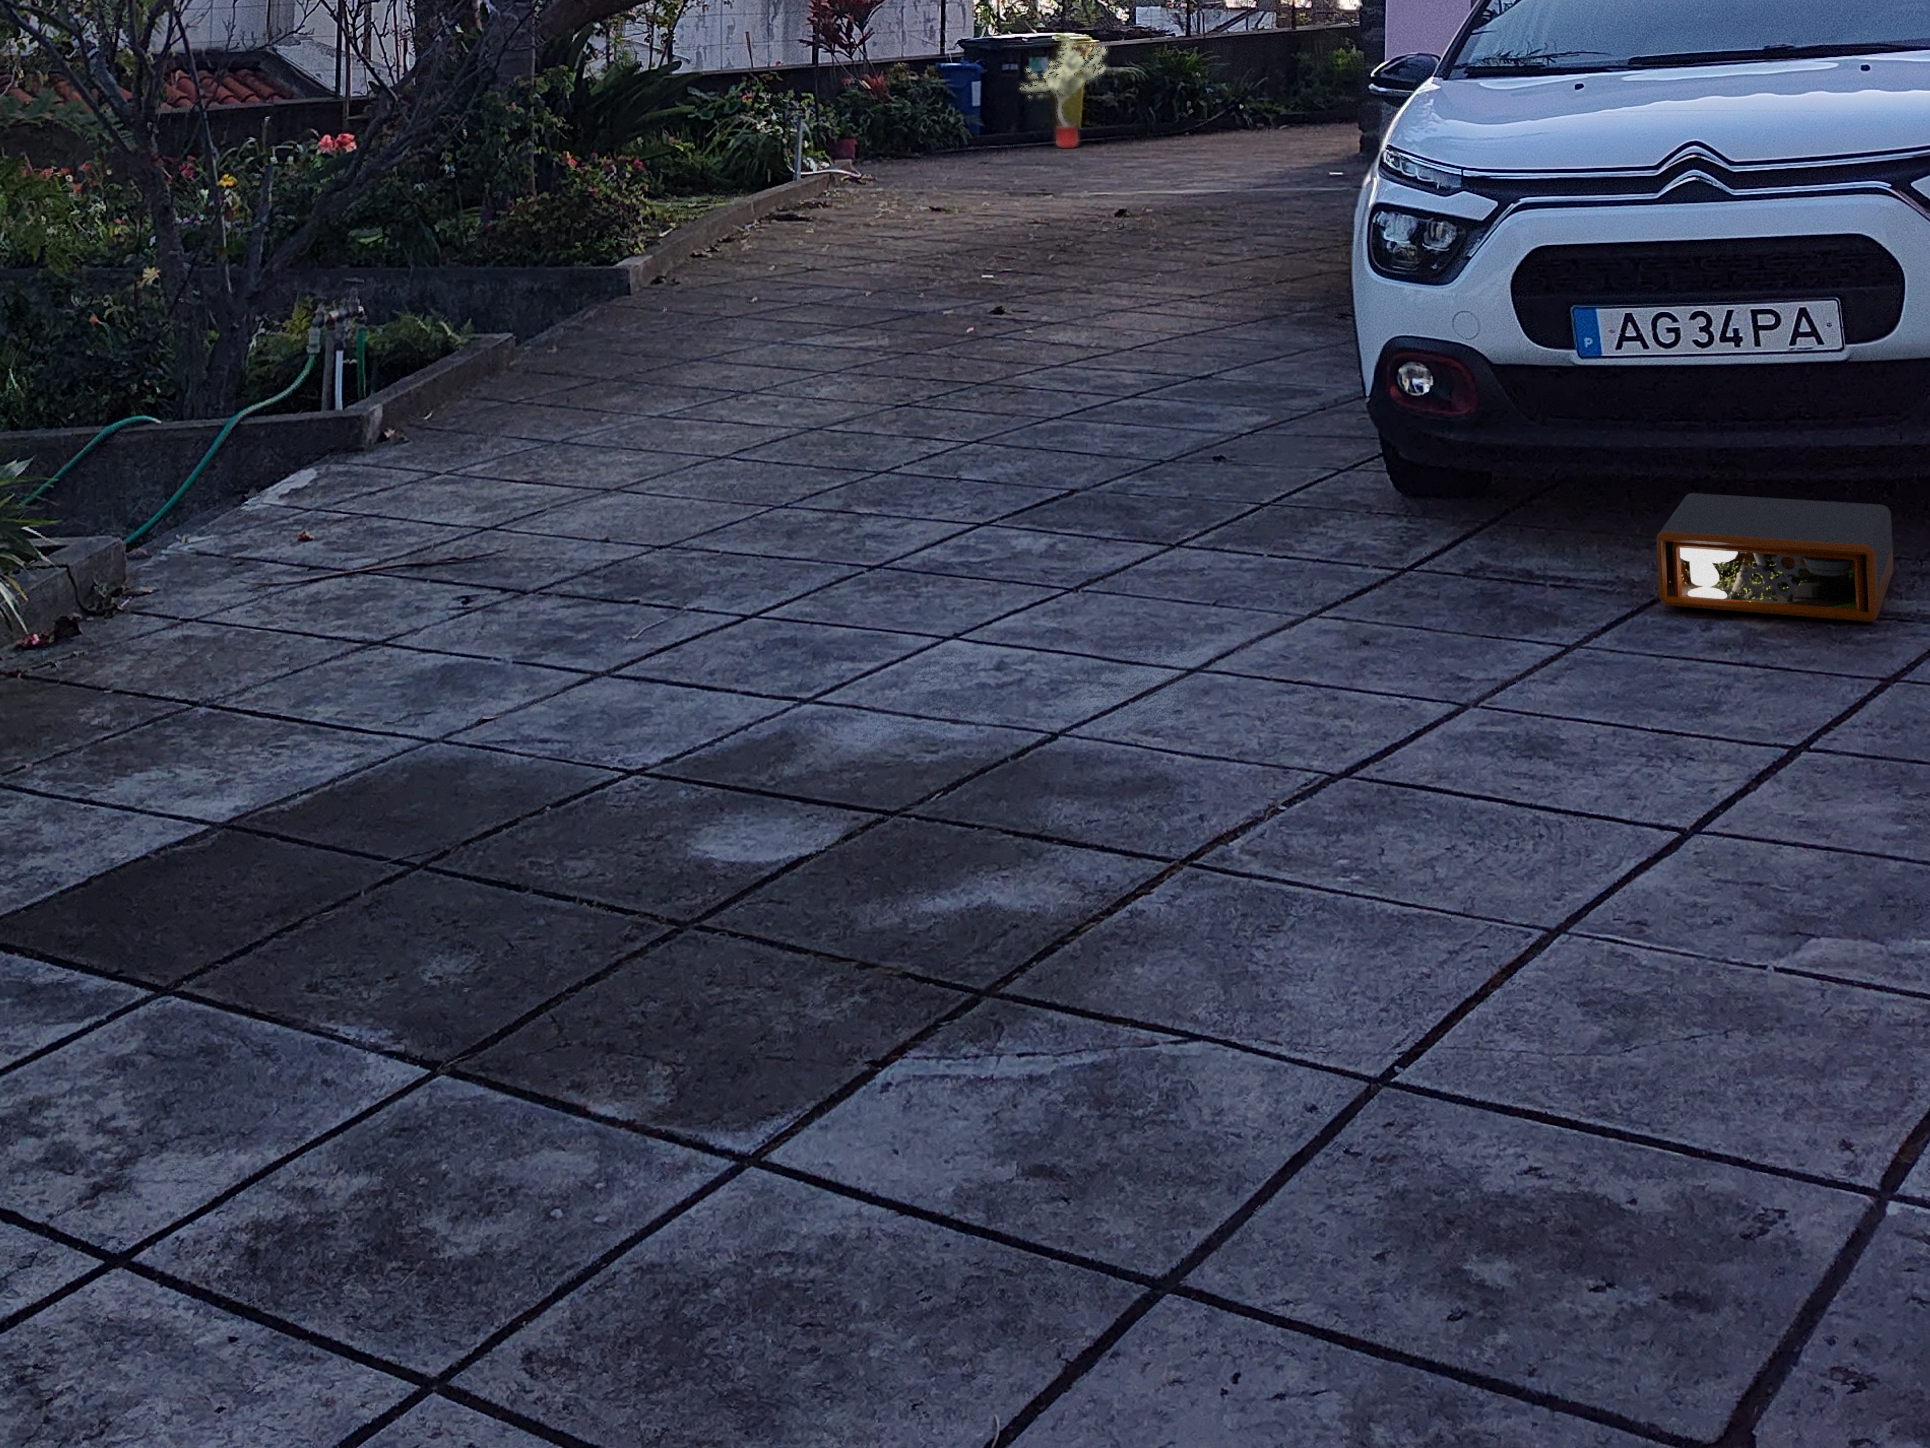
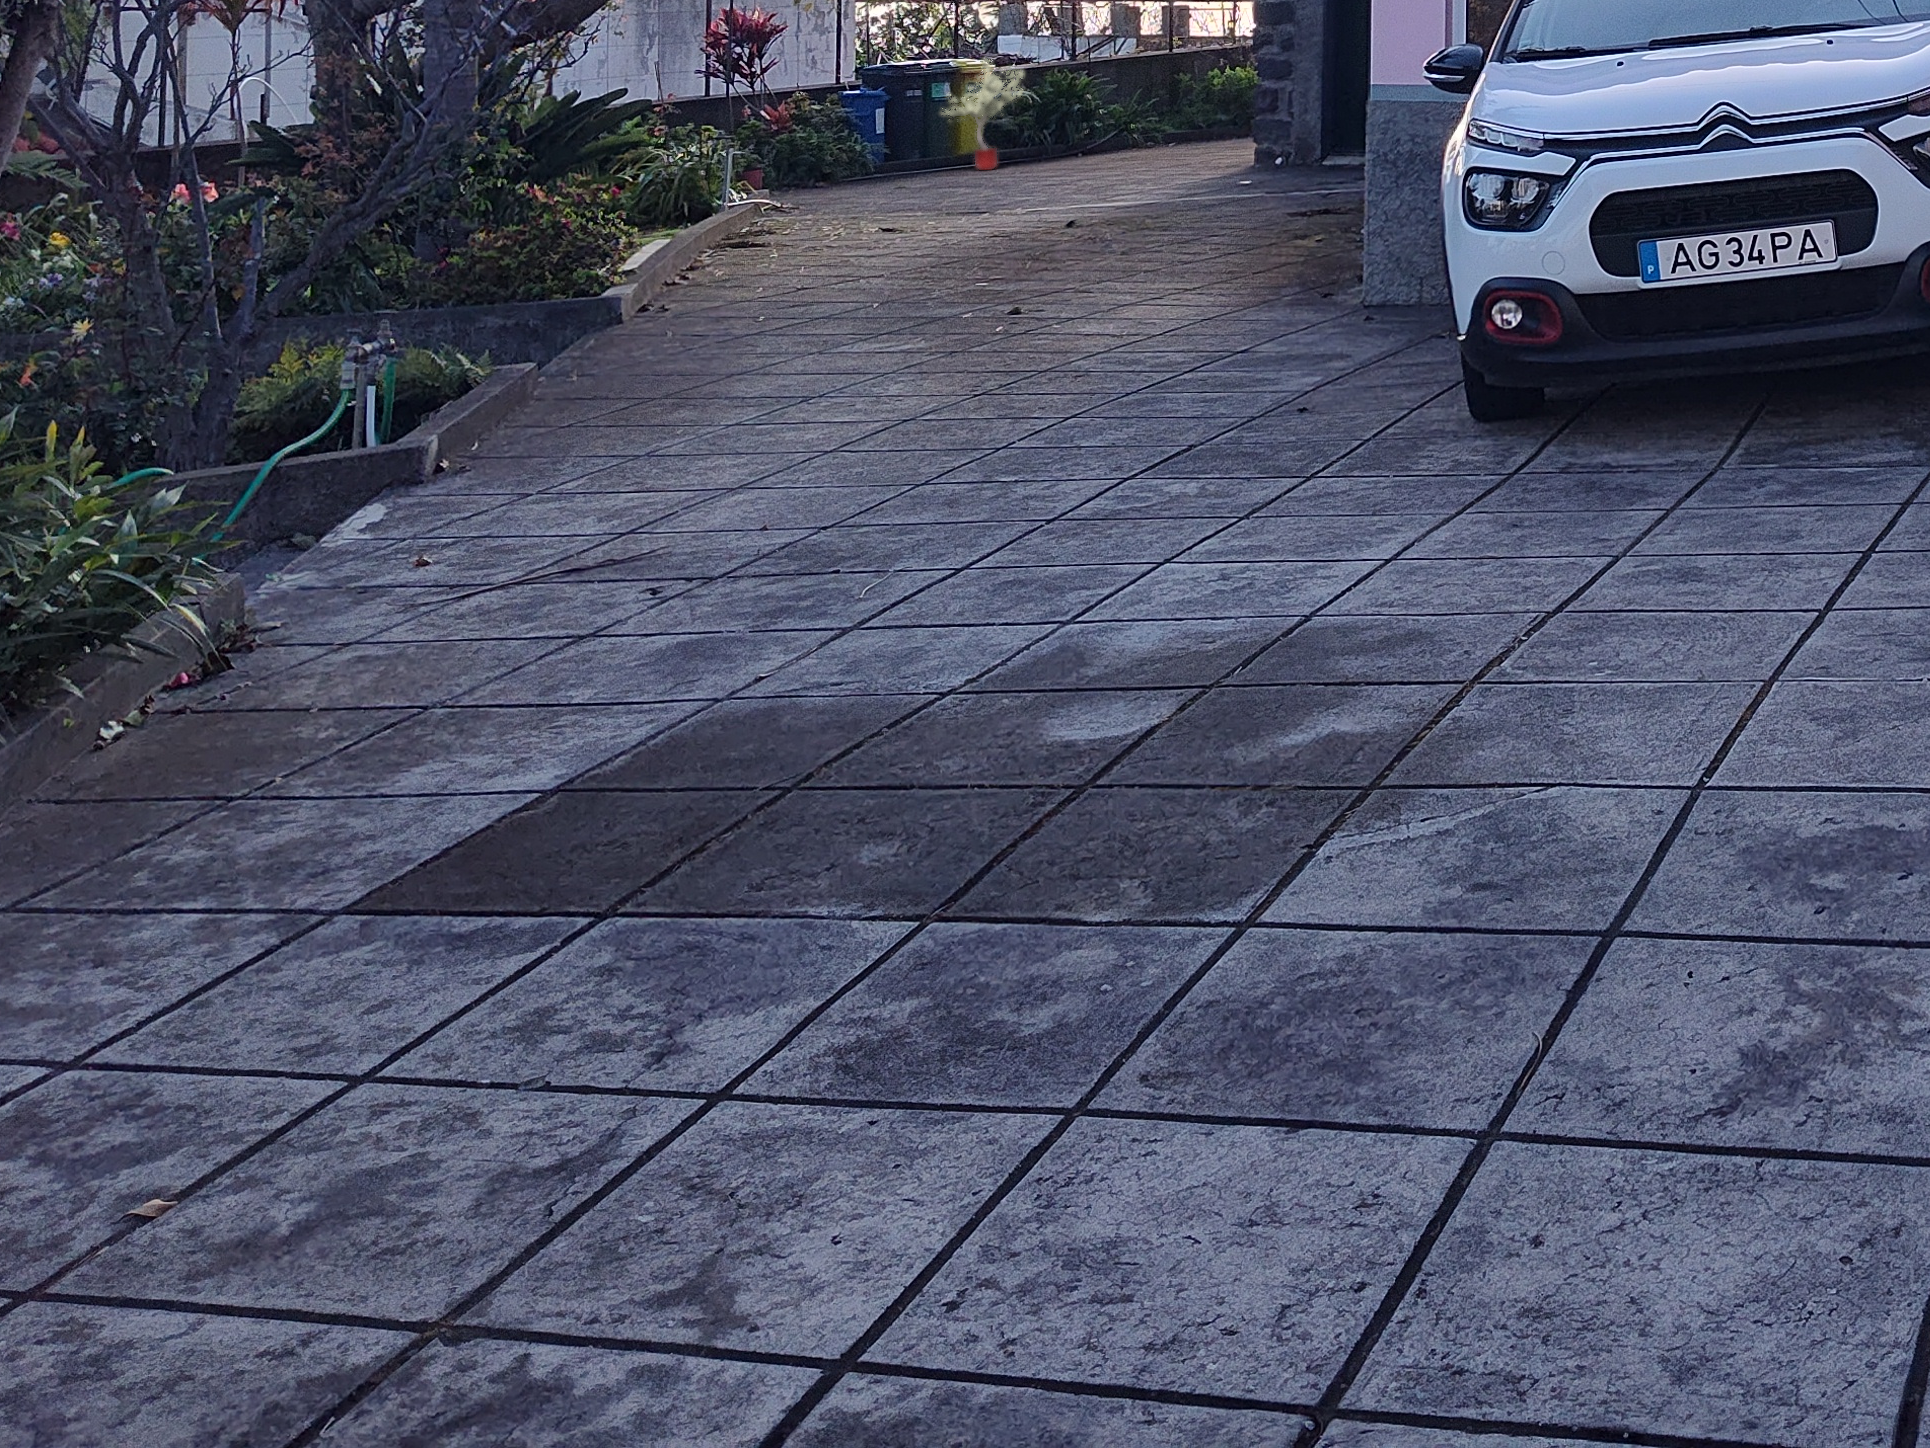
storage box: present [1657,493,1893,622] -> none [1718,380,1879,471]

